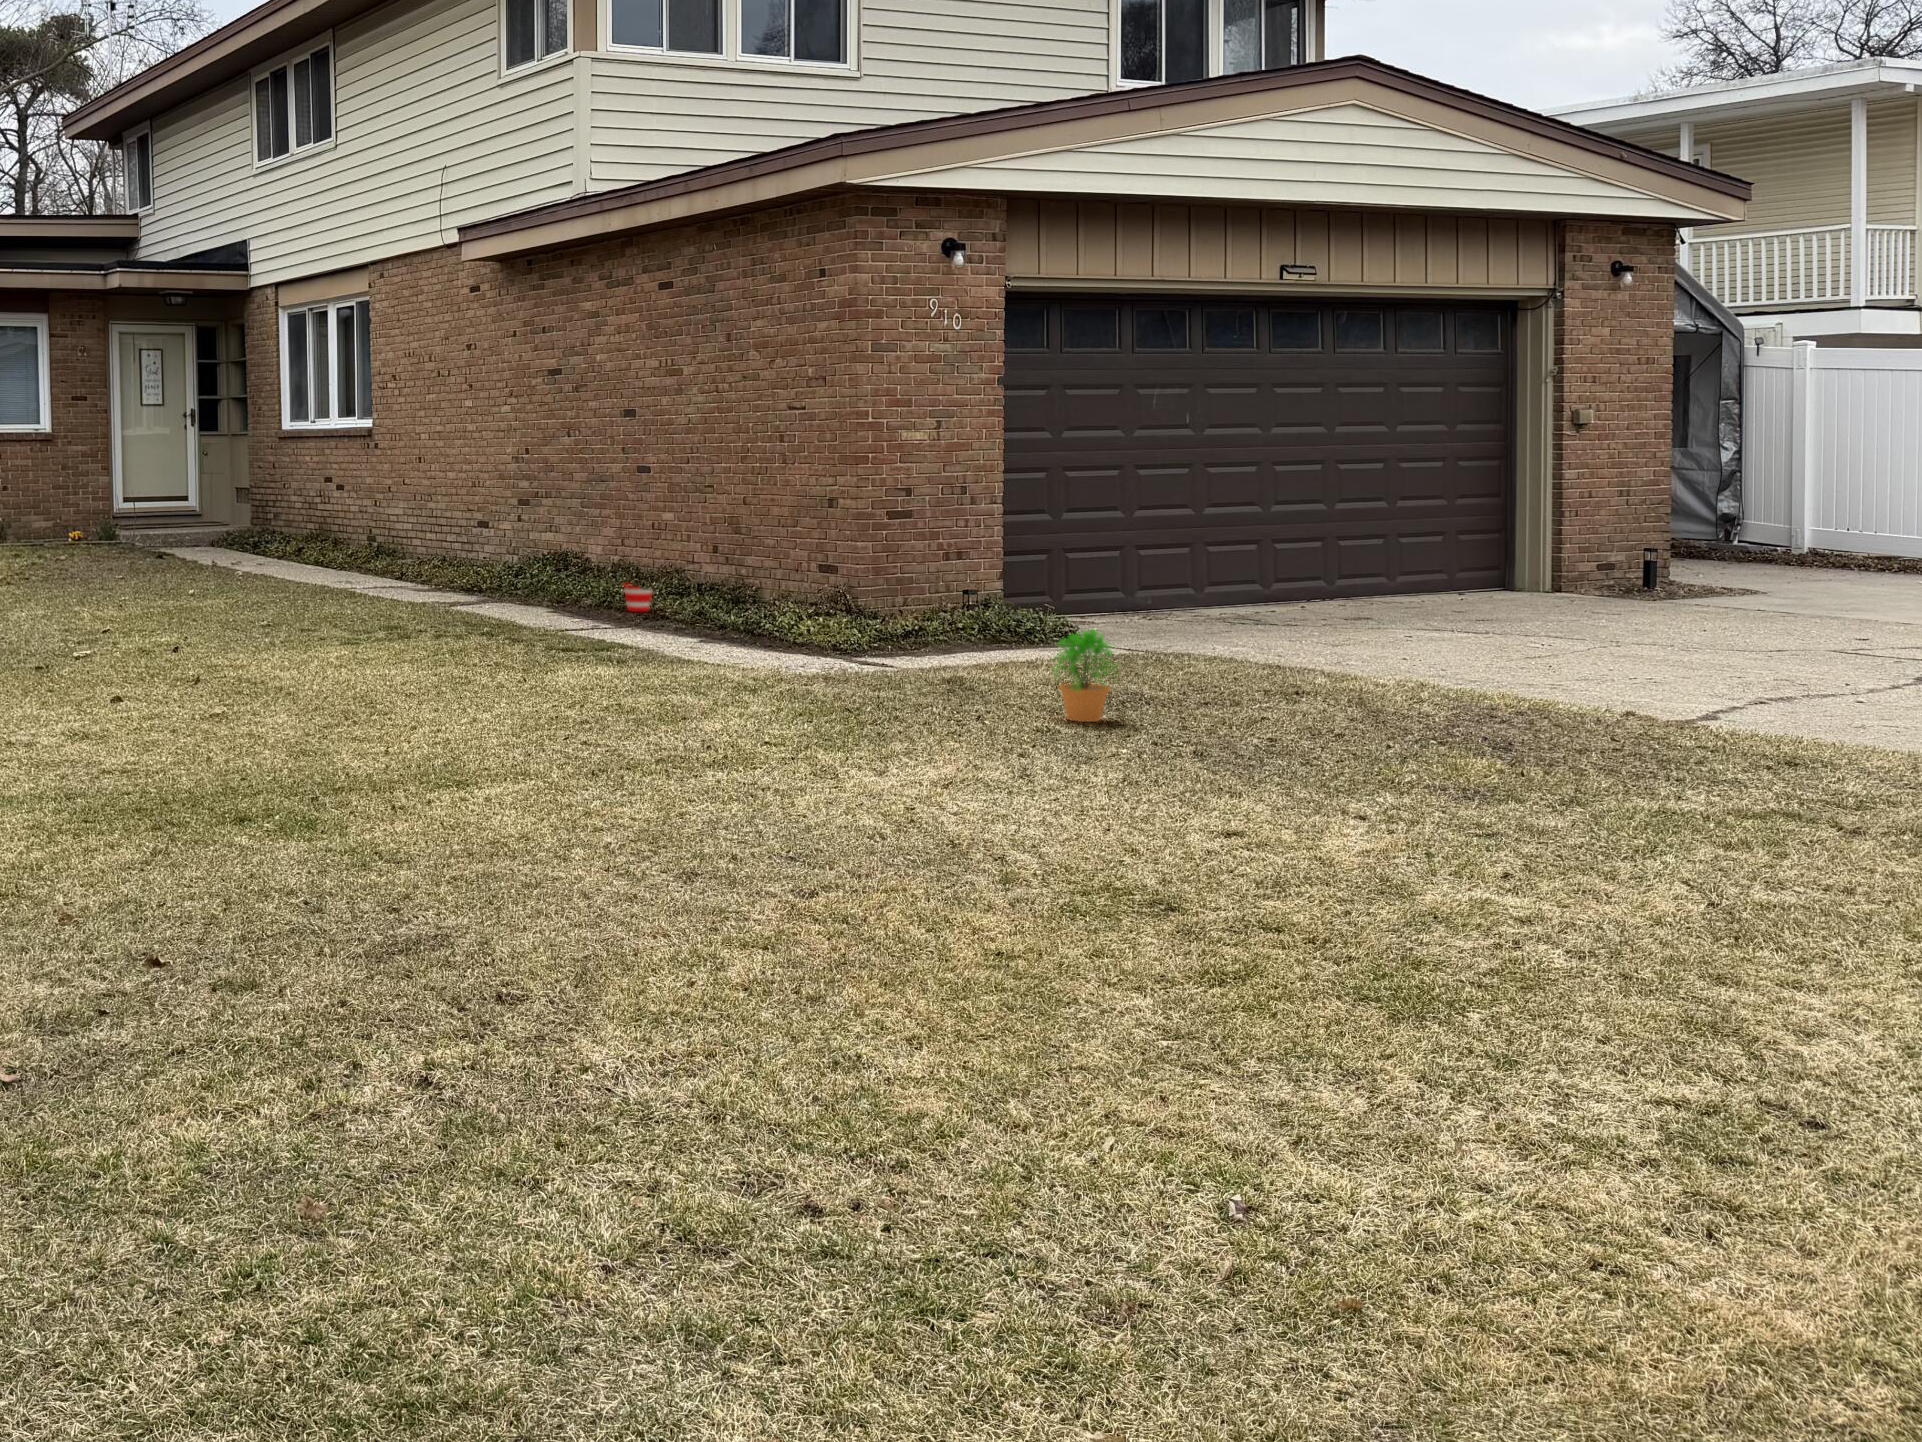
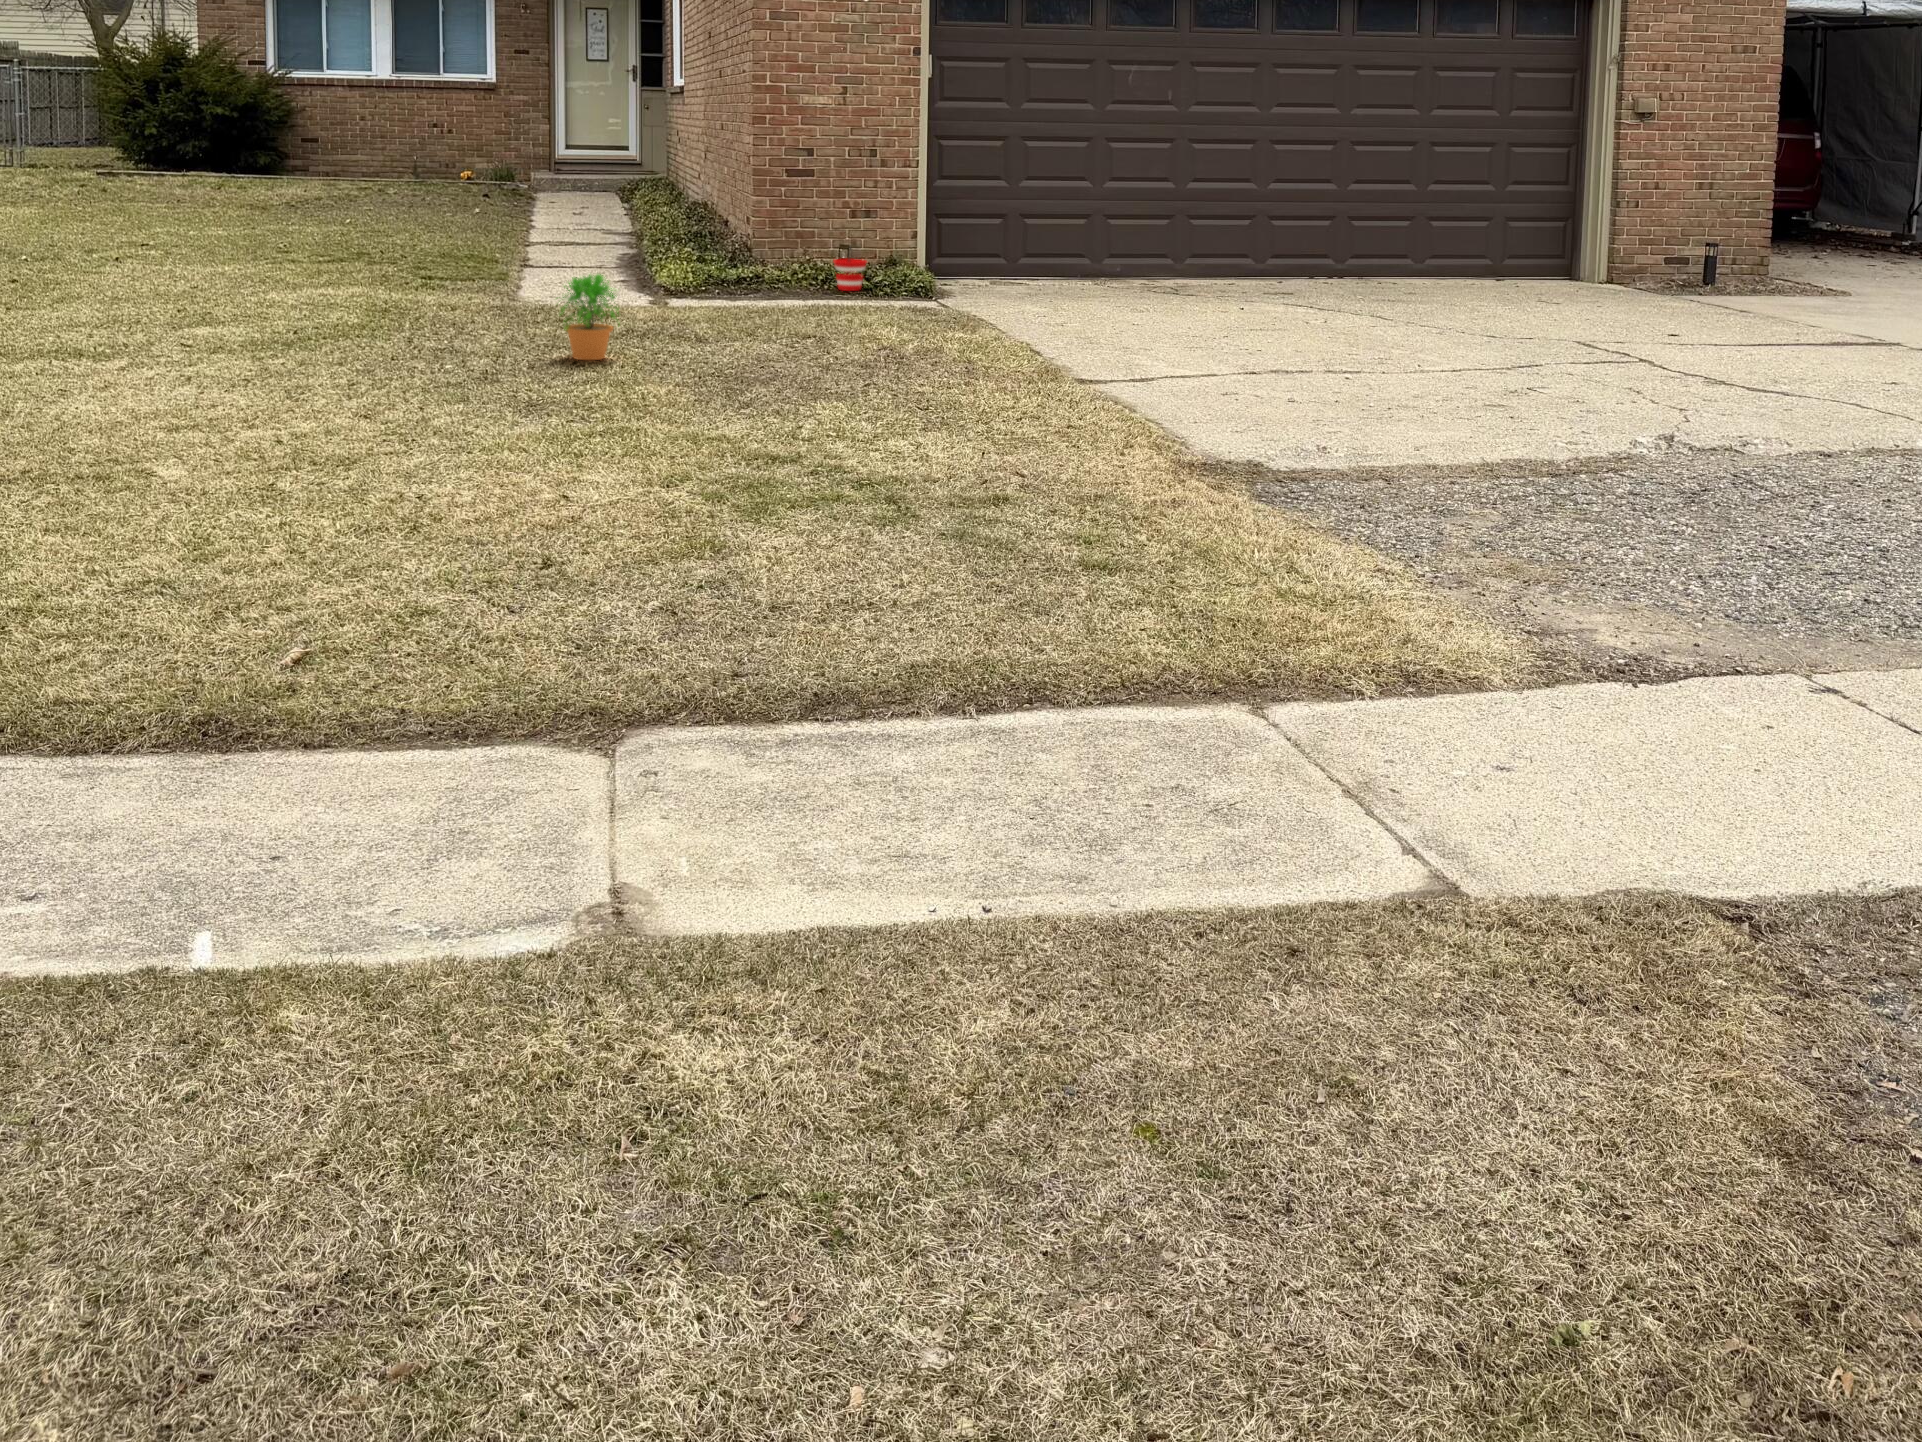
bucket: present [623,582,652,612] -> present [833,248,867,291]

